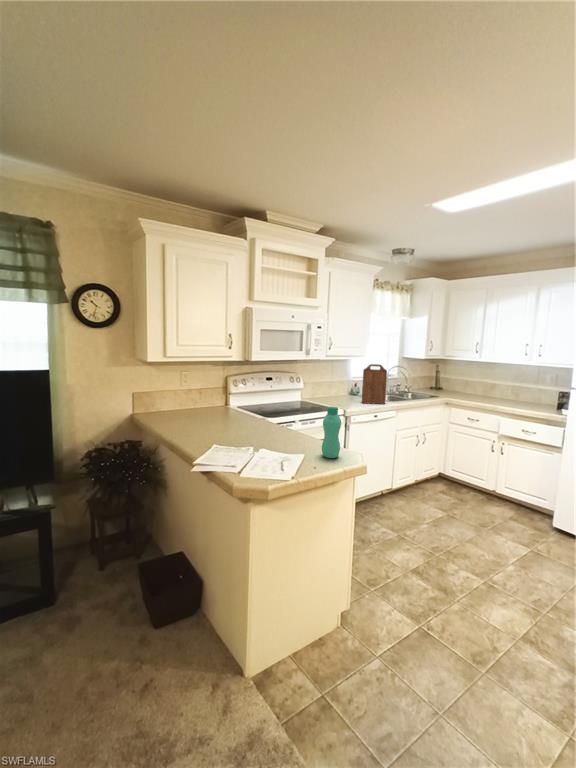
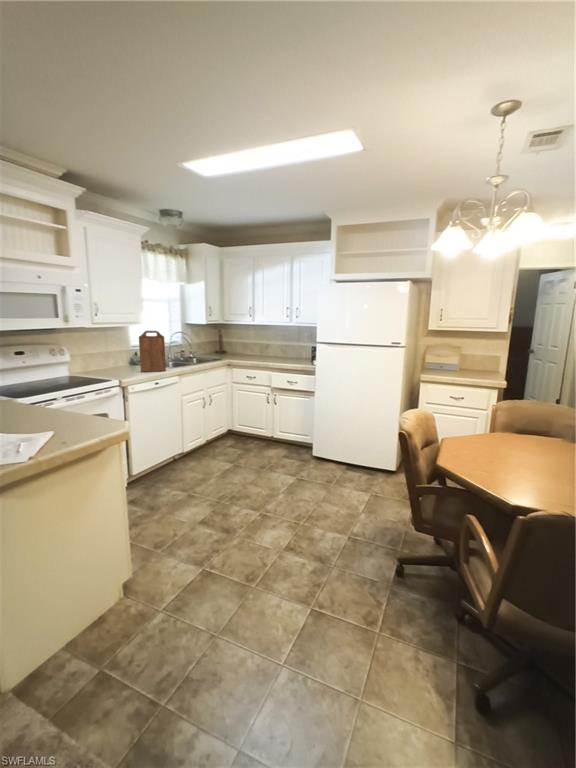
bottle: present [322,407,341,458] -> none [70,376,96,431]

